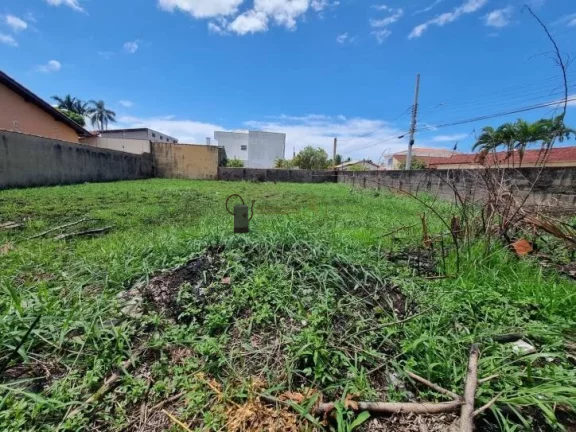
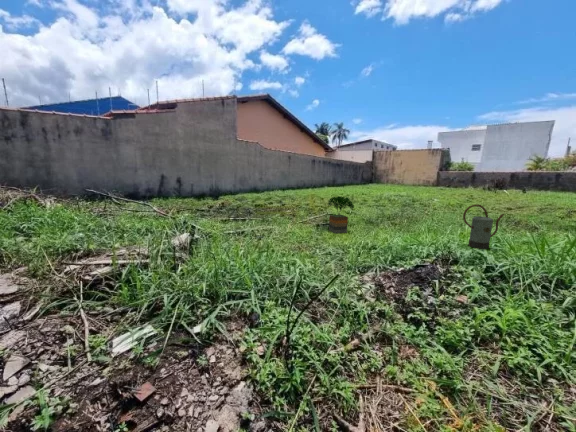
potted tree: none [76,195,120,244] -> present [328,196,354,233]

